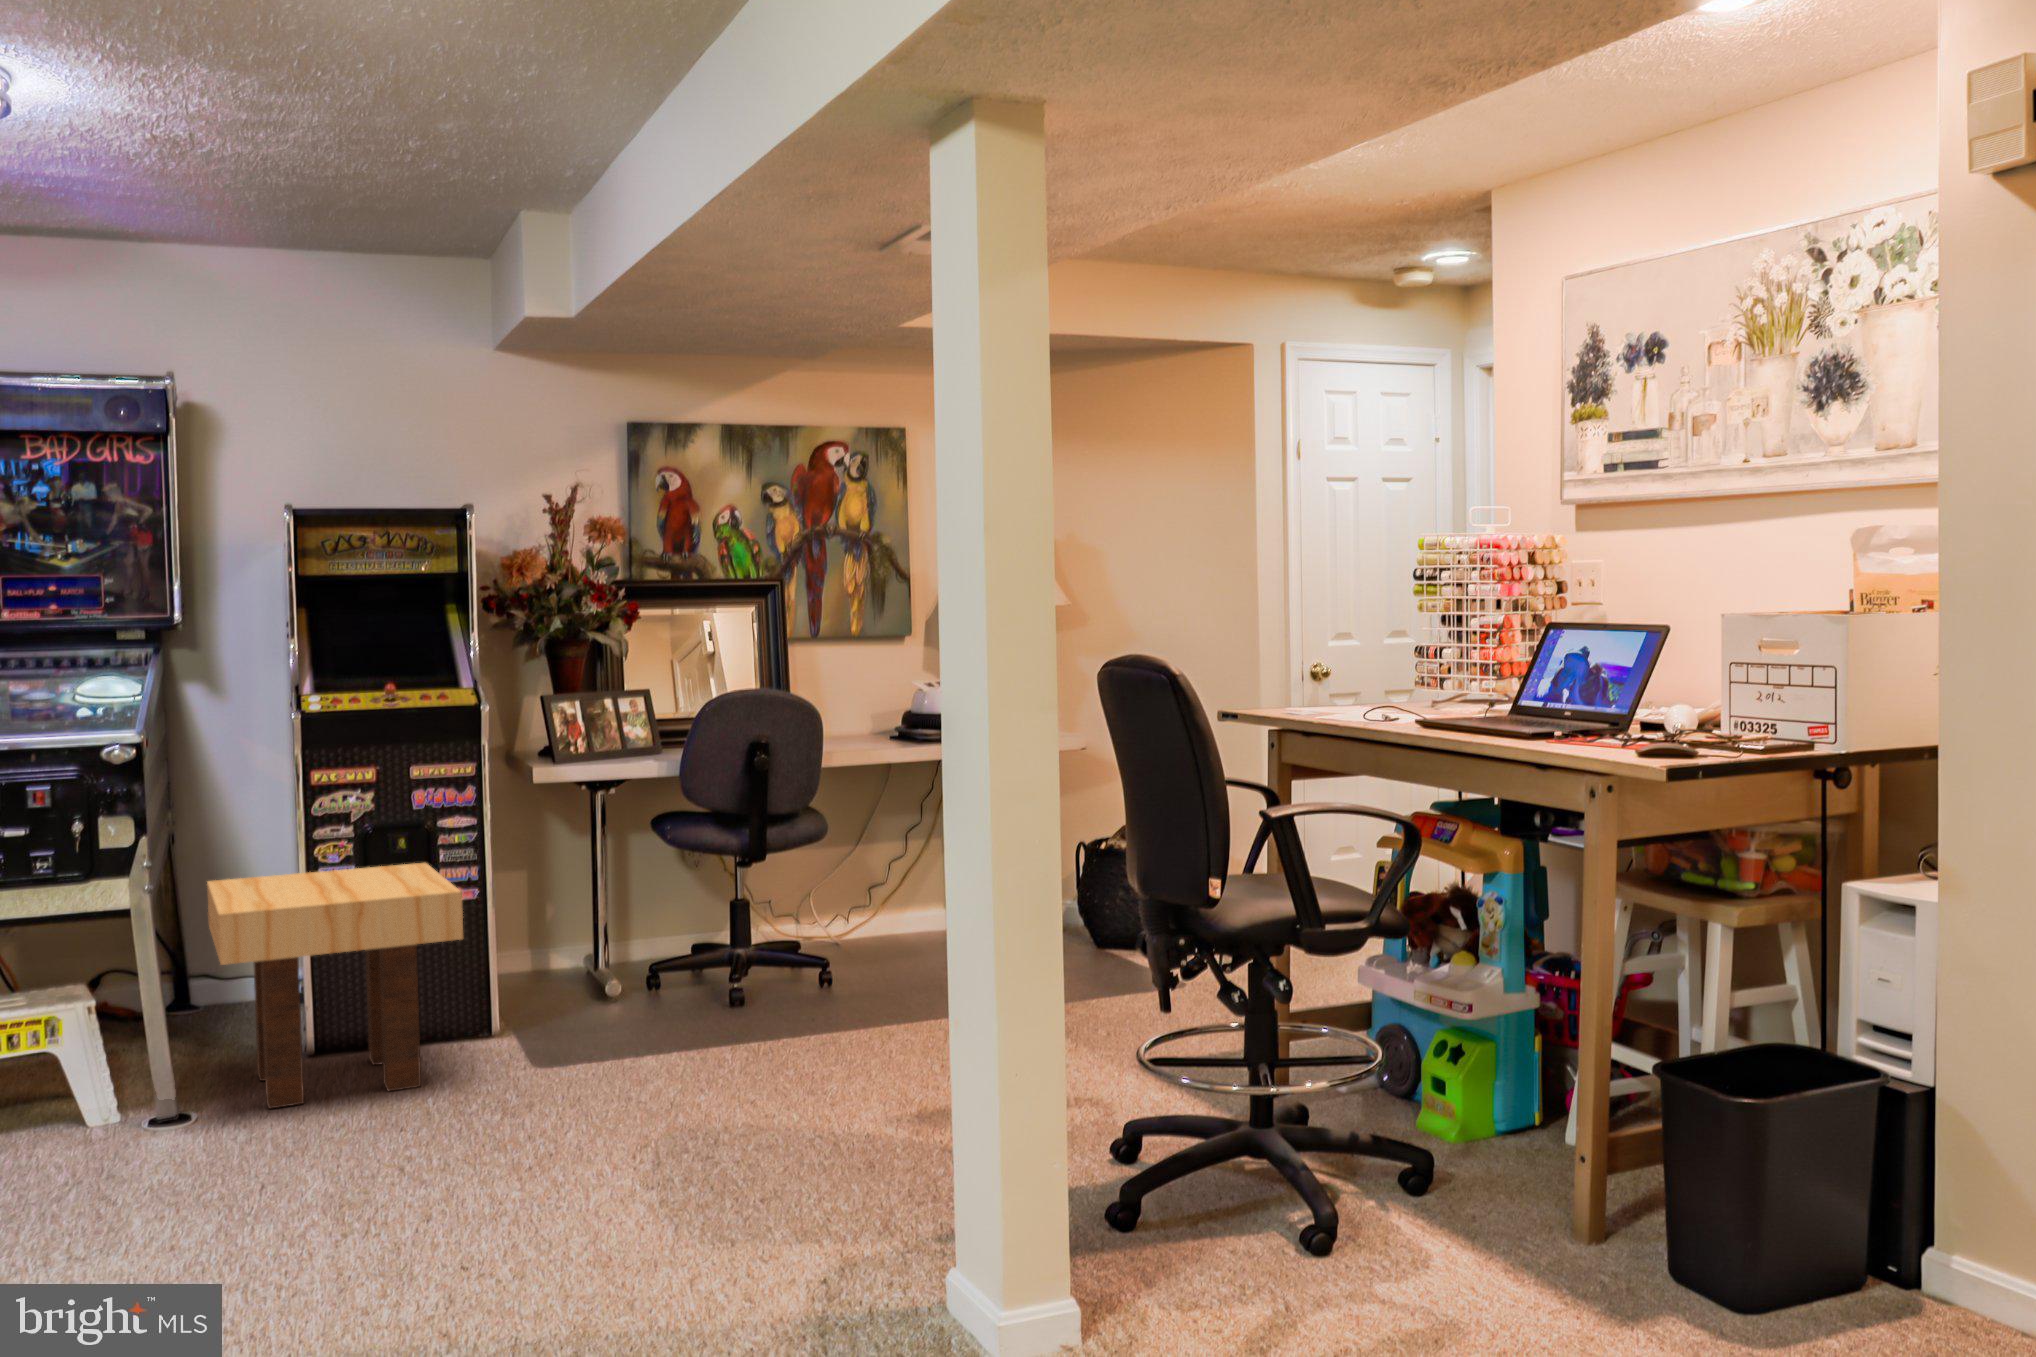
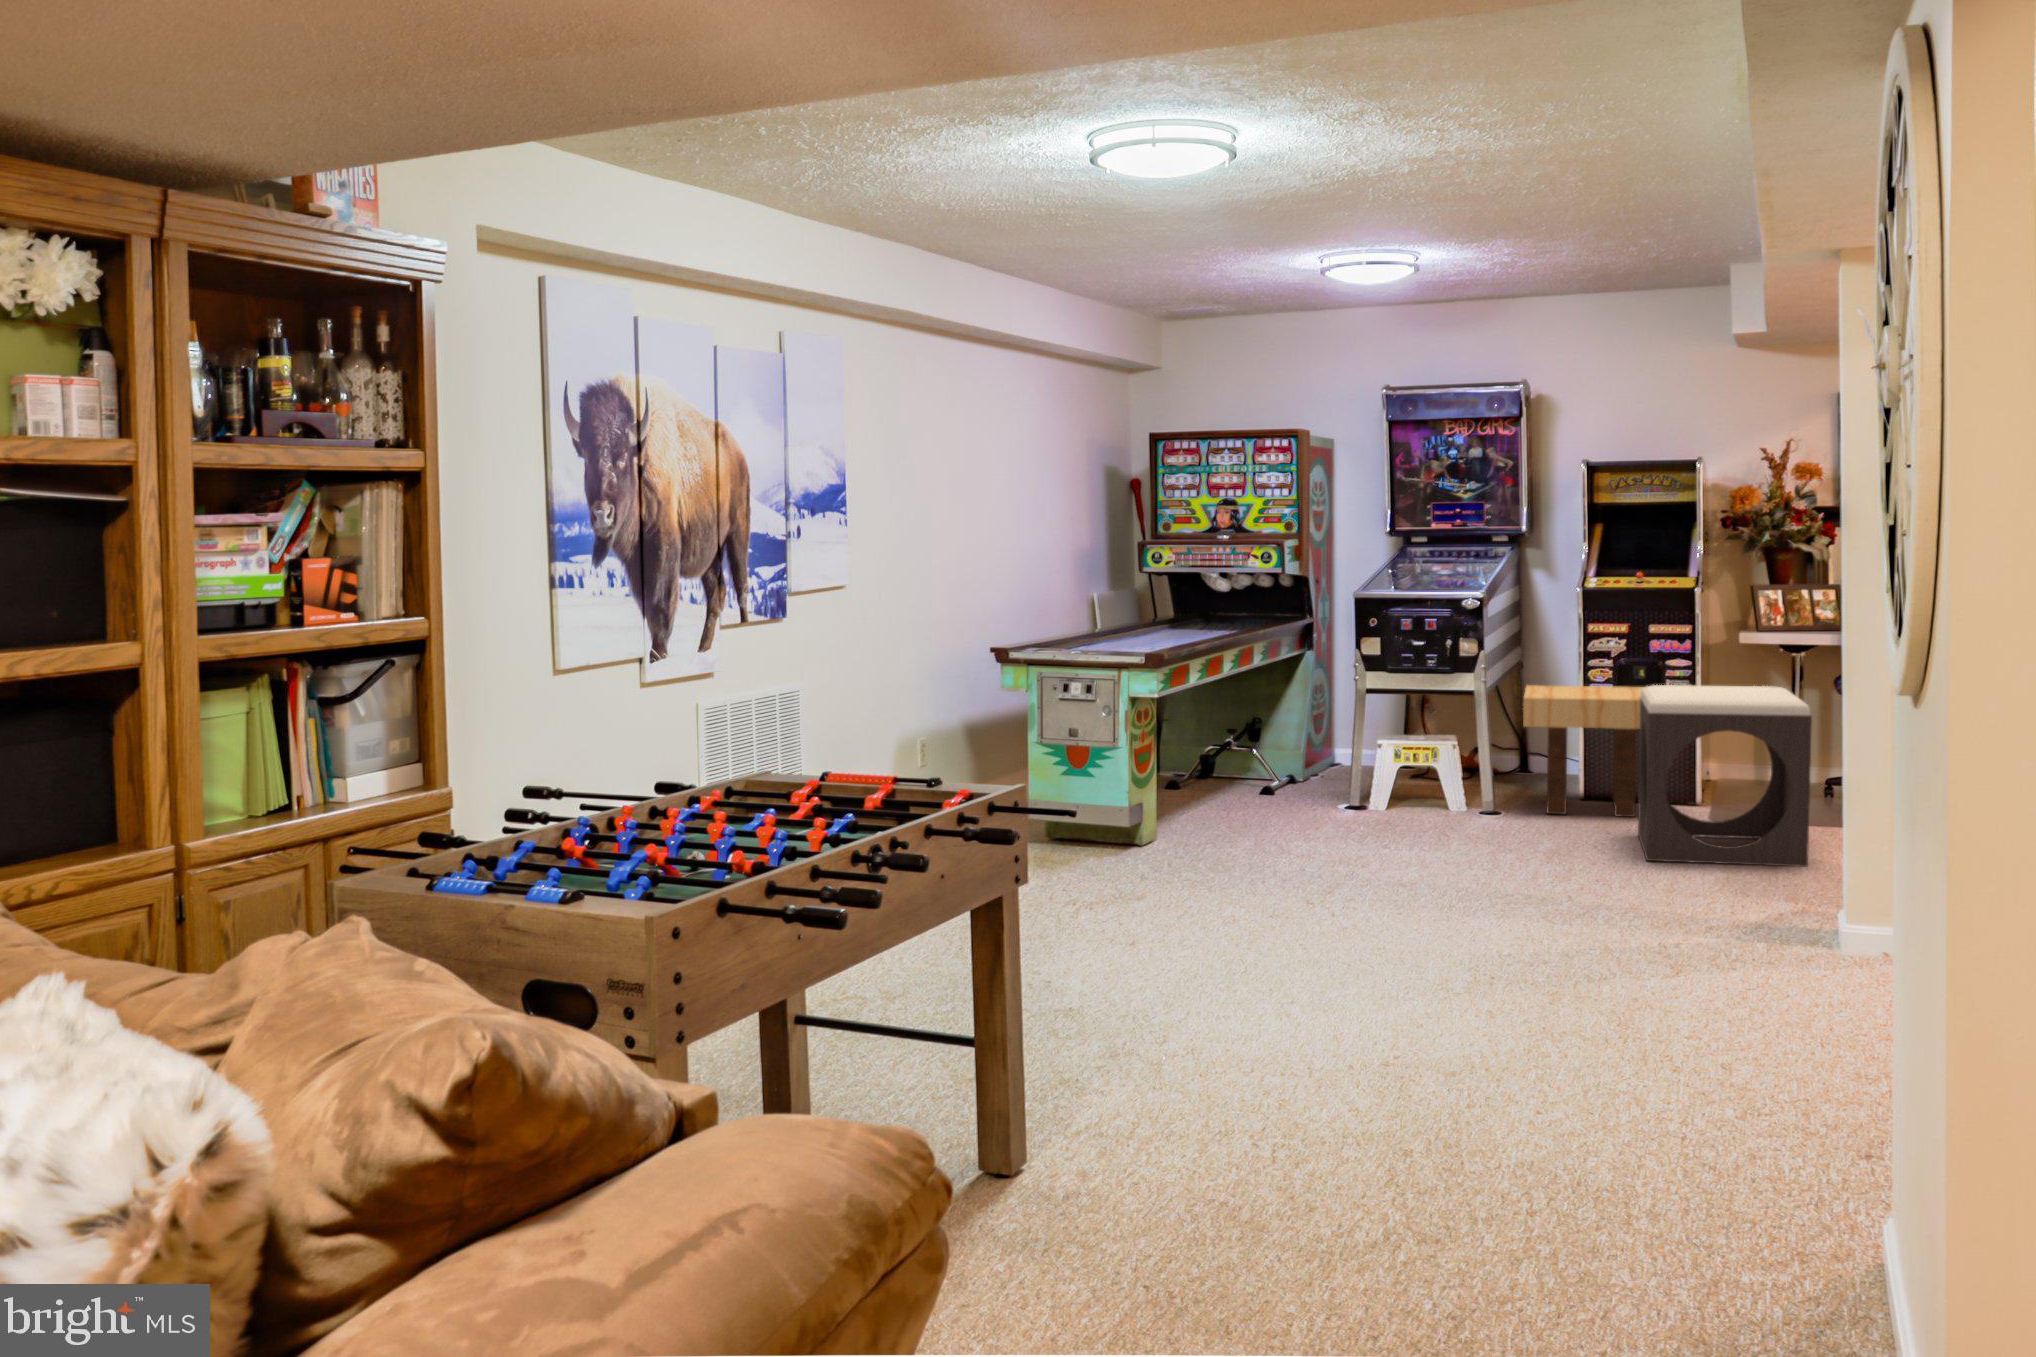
footstool: none [442,858,757,1205] -> present [1638,685,1812,867]

